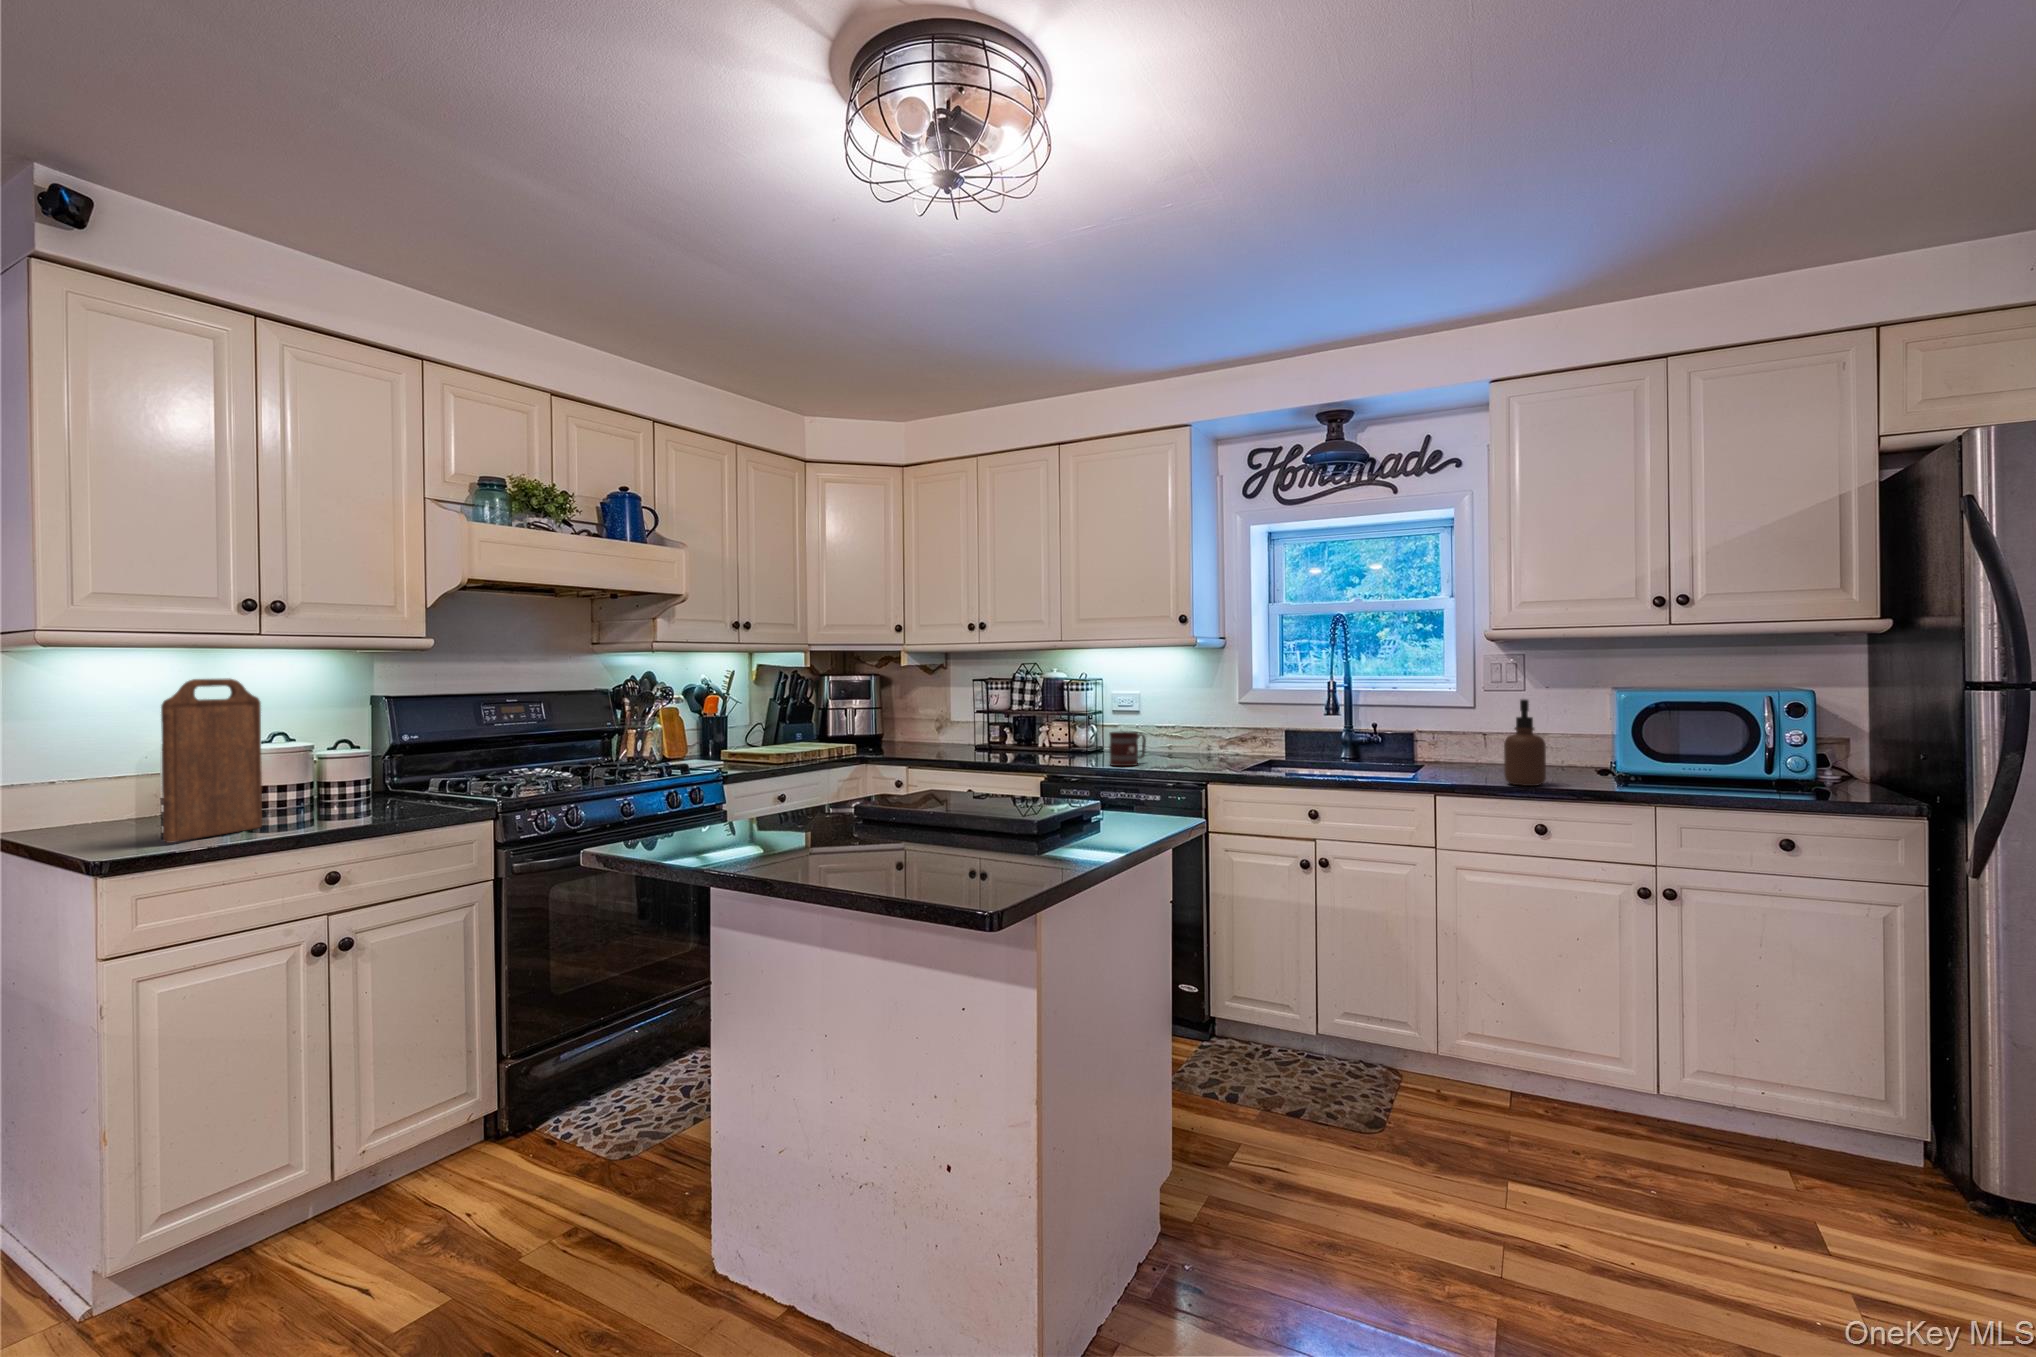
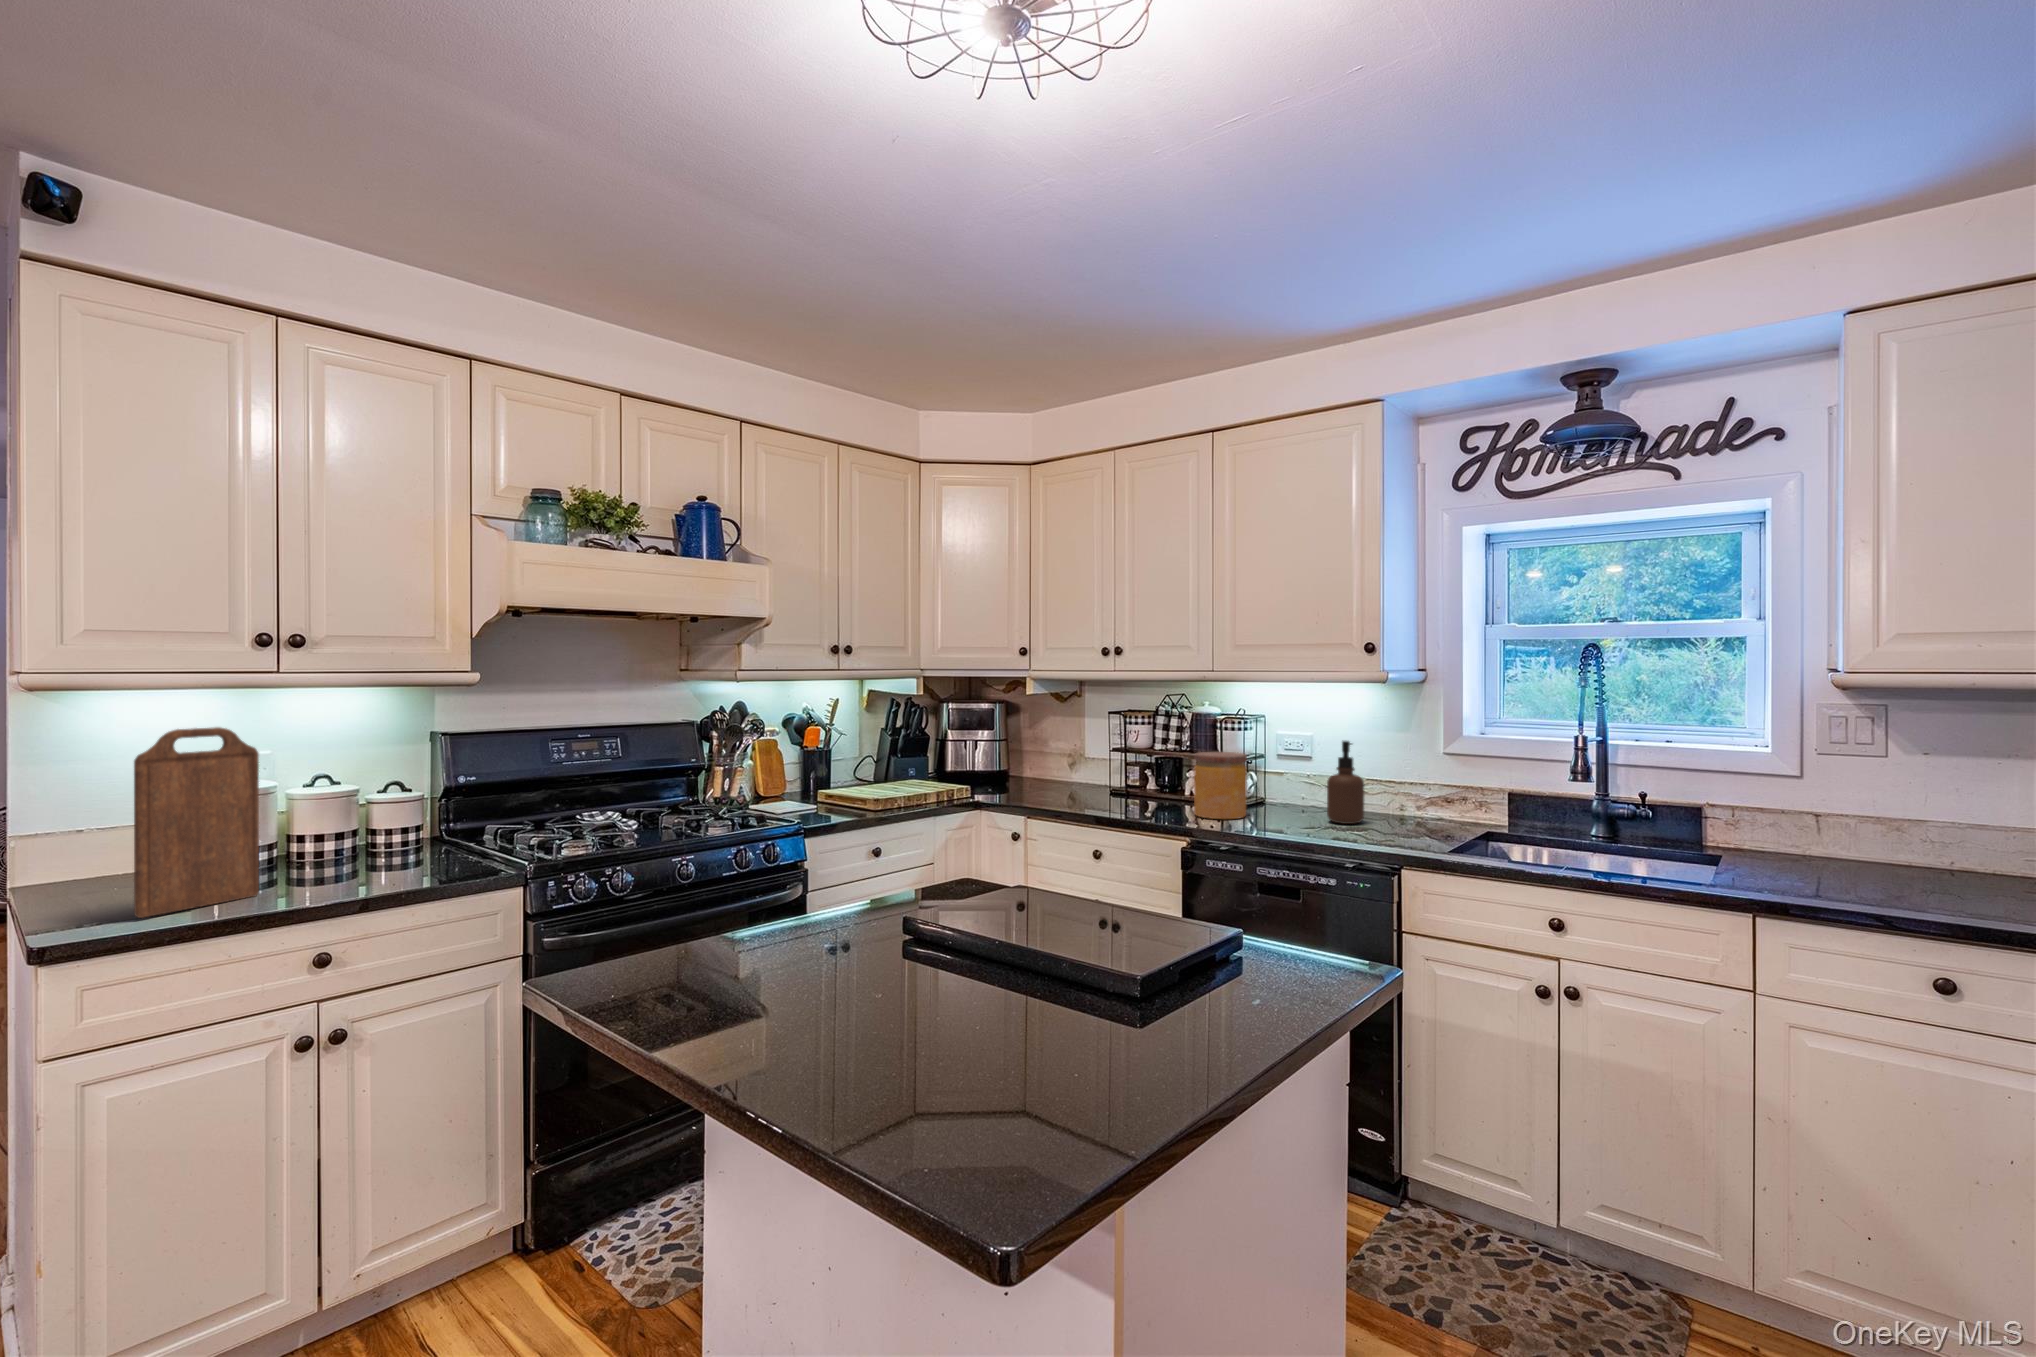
soap dispenser: present [1504,699,1546,786] -> present [1327,741,1364,824]
jar: none [1046,708,1088,761] -> present [1194,752,1247,819]
mug: present [1109,731,1146,766] -> none [1272,787,1320,833]

